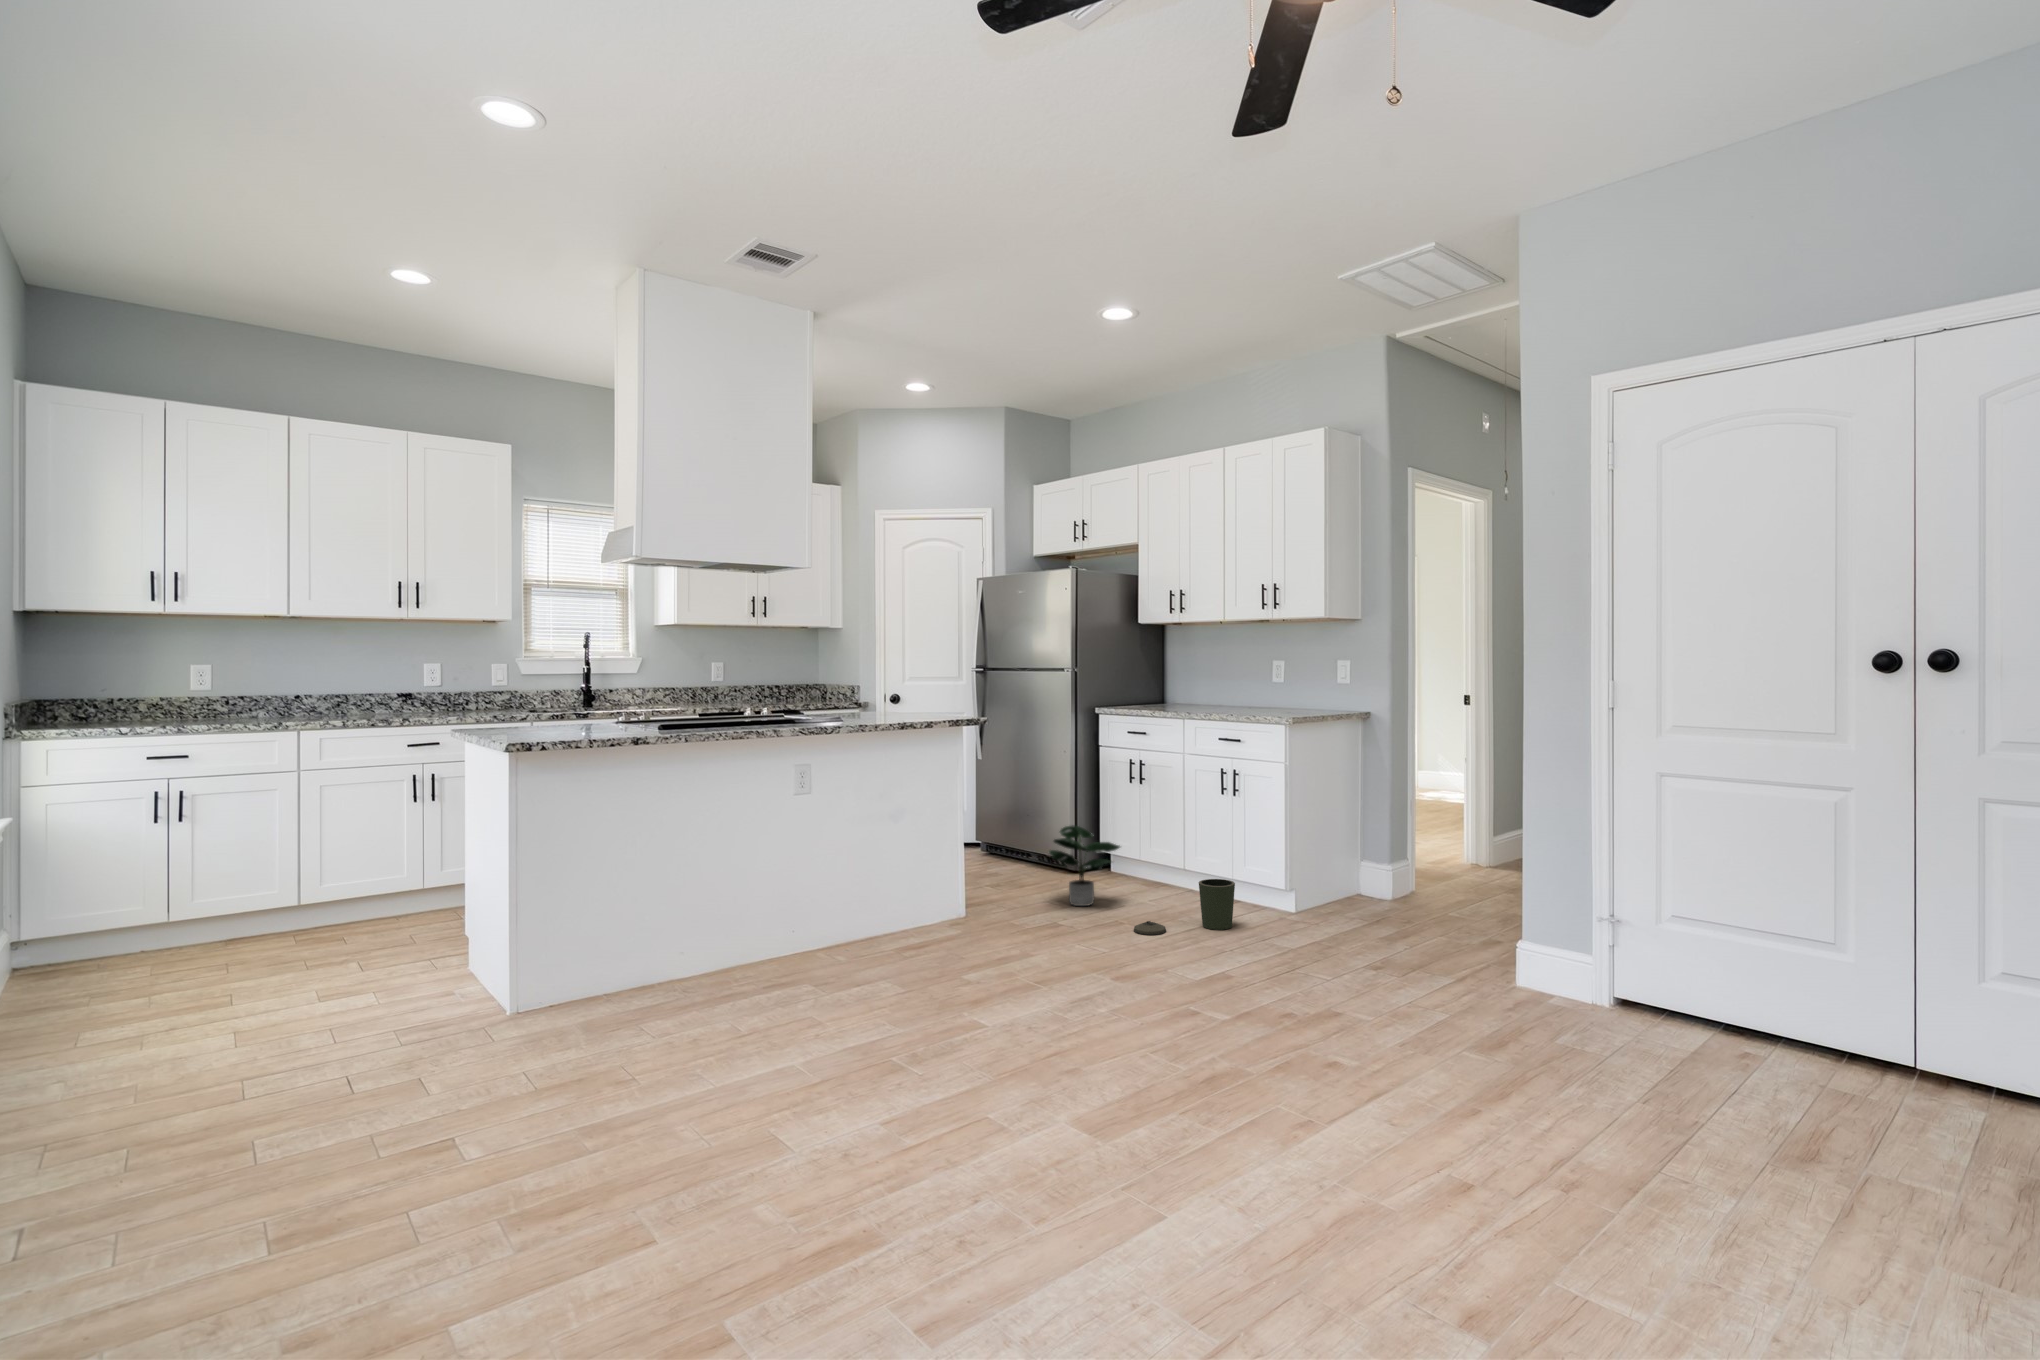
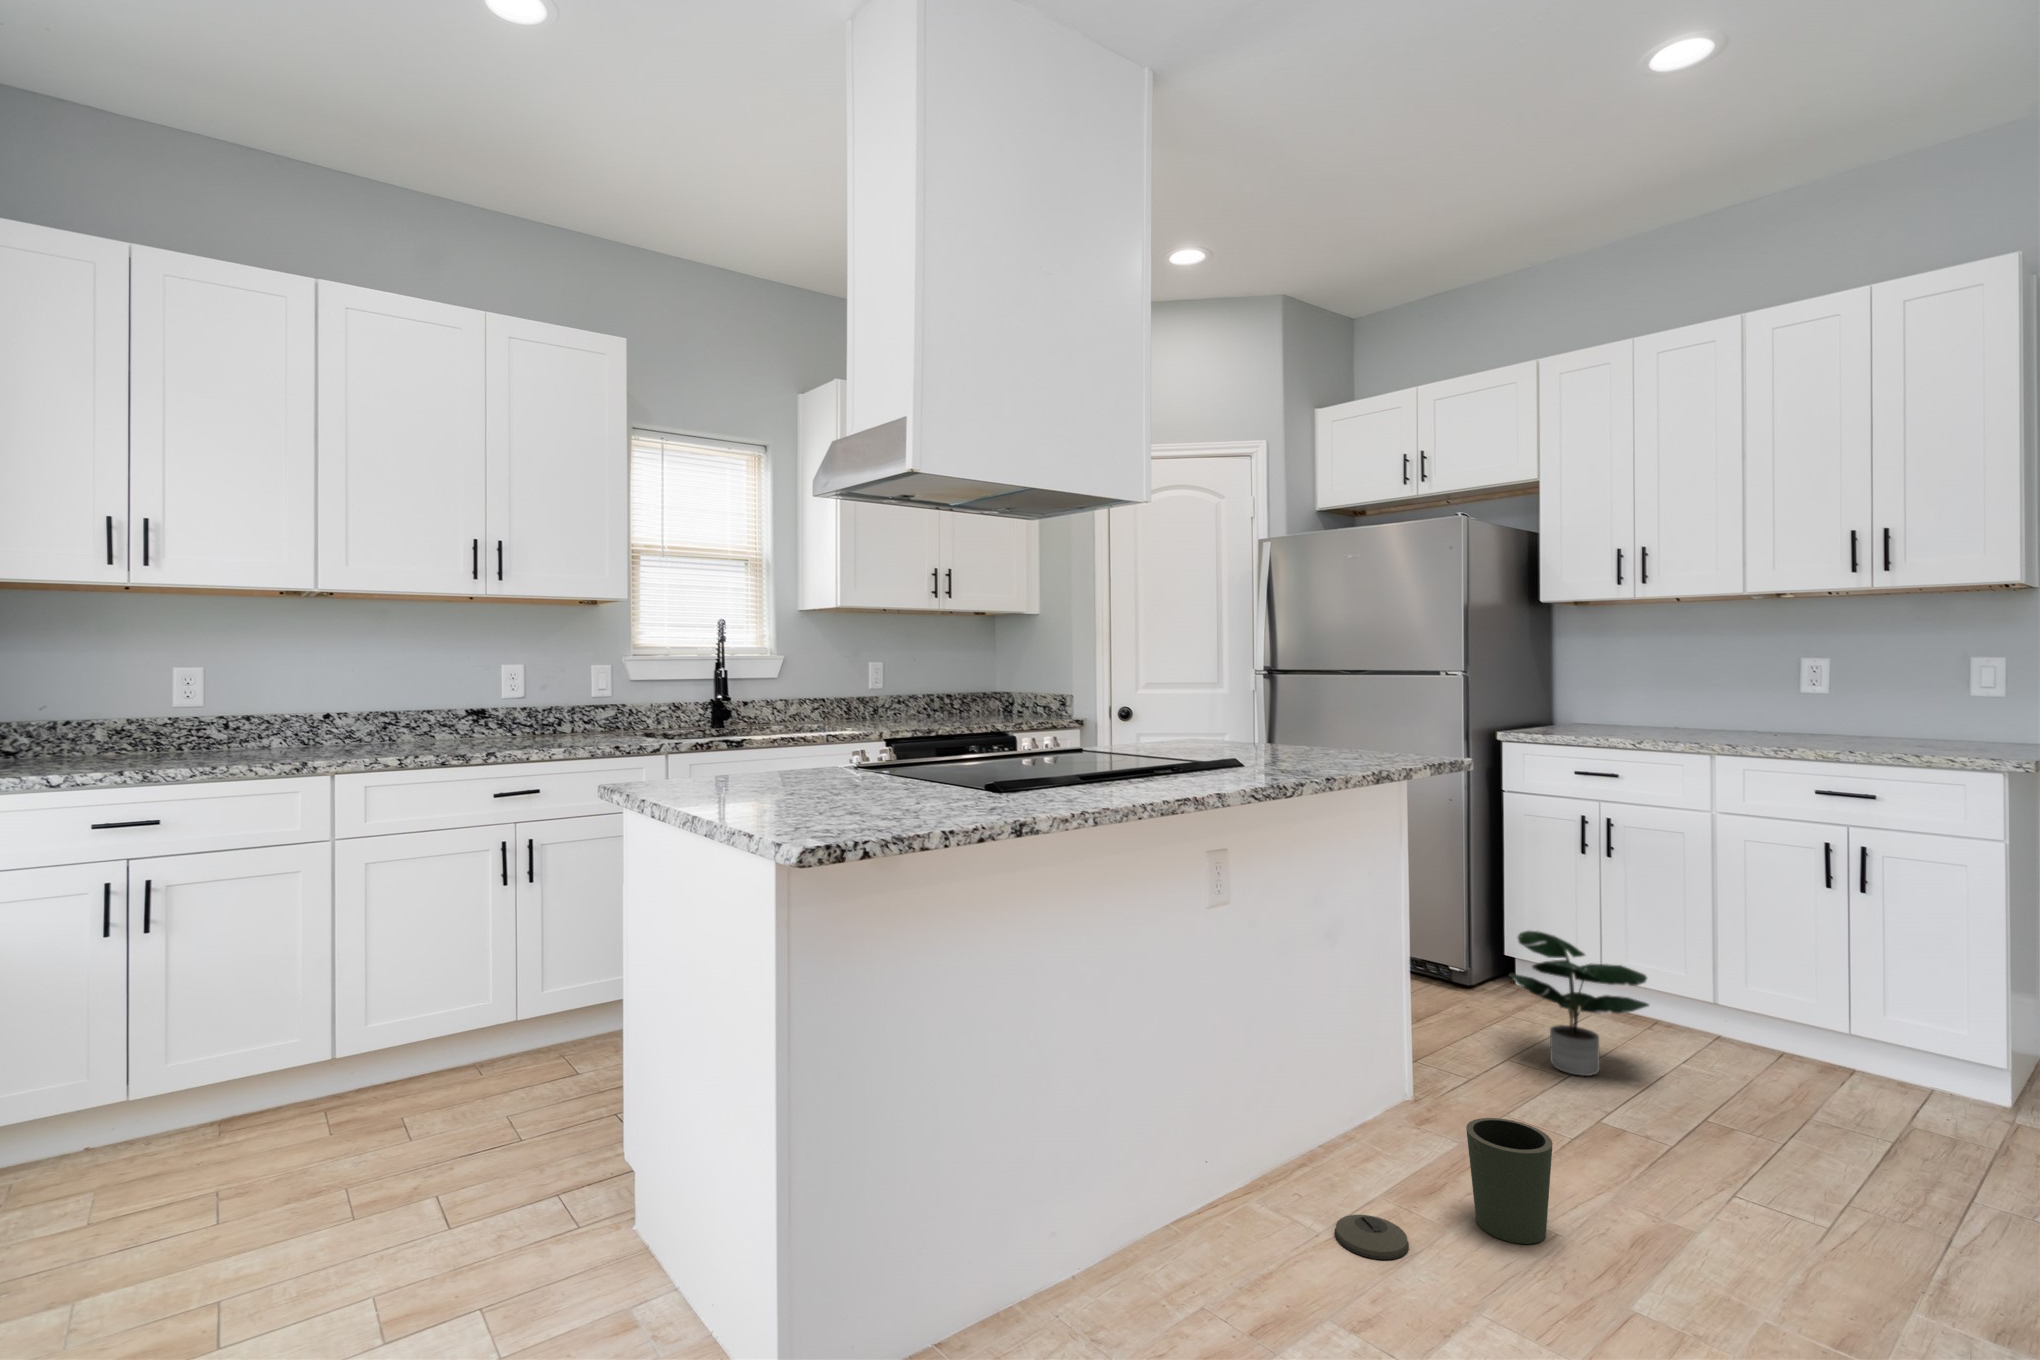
trash can: present [1134,879,1235,935] -> present [1335,1118,1553,1260]

